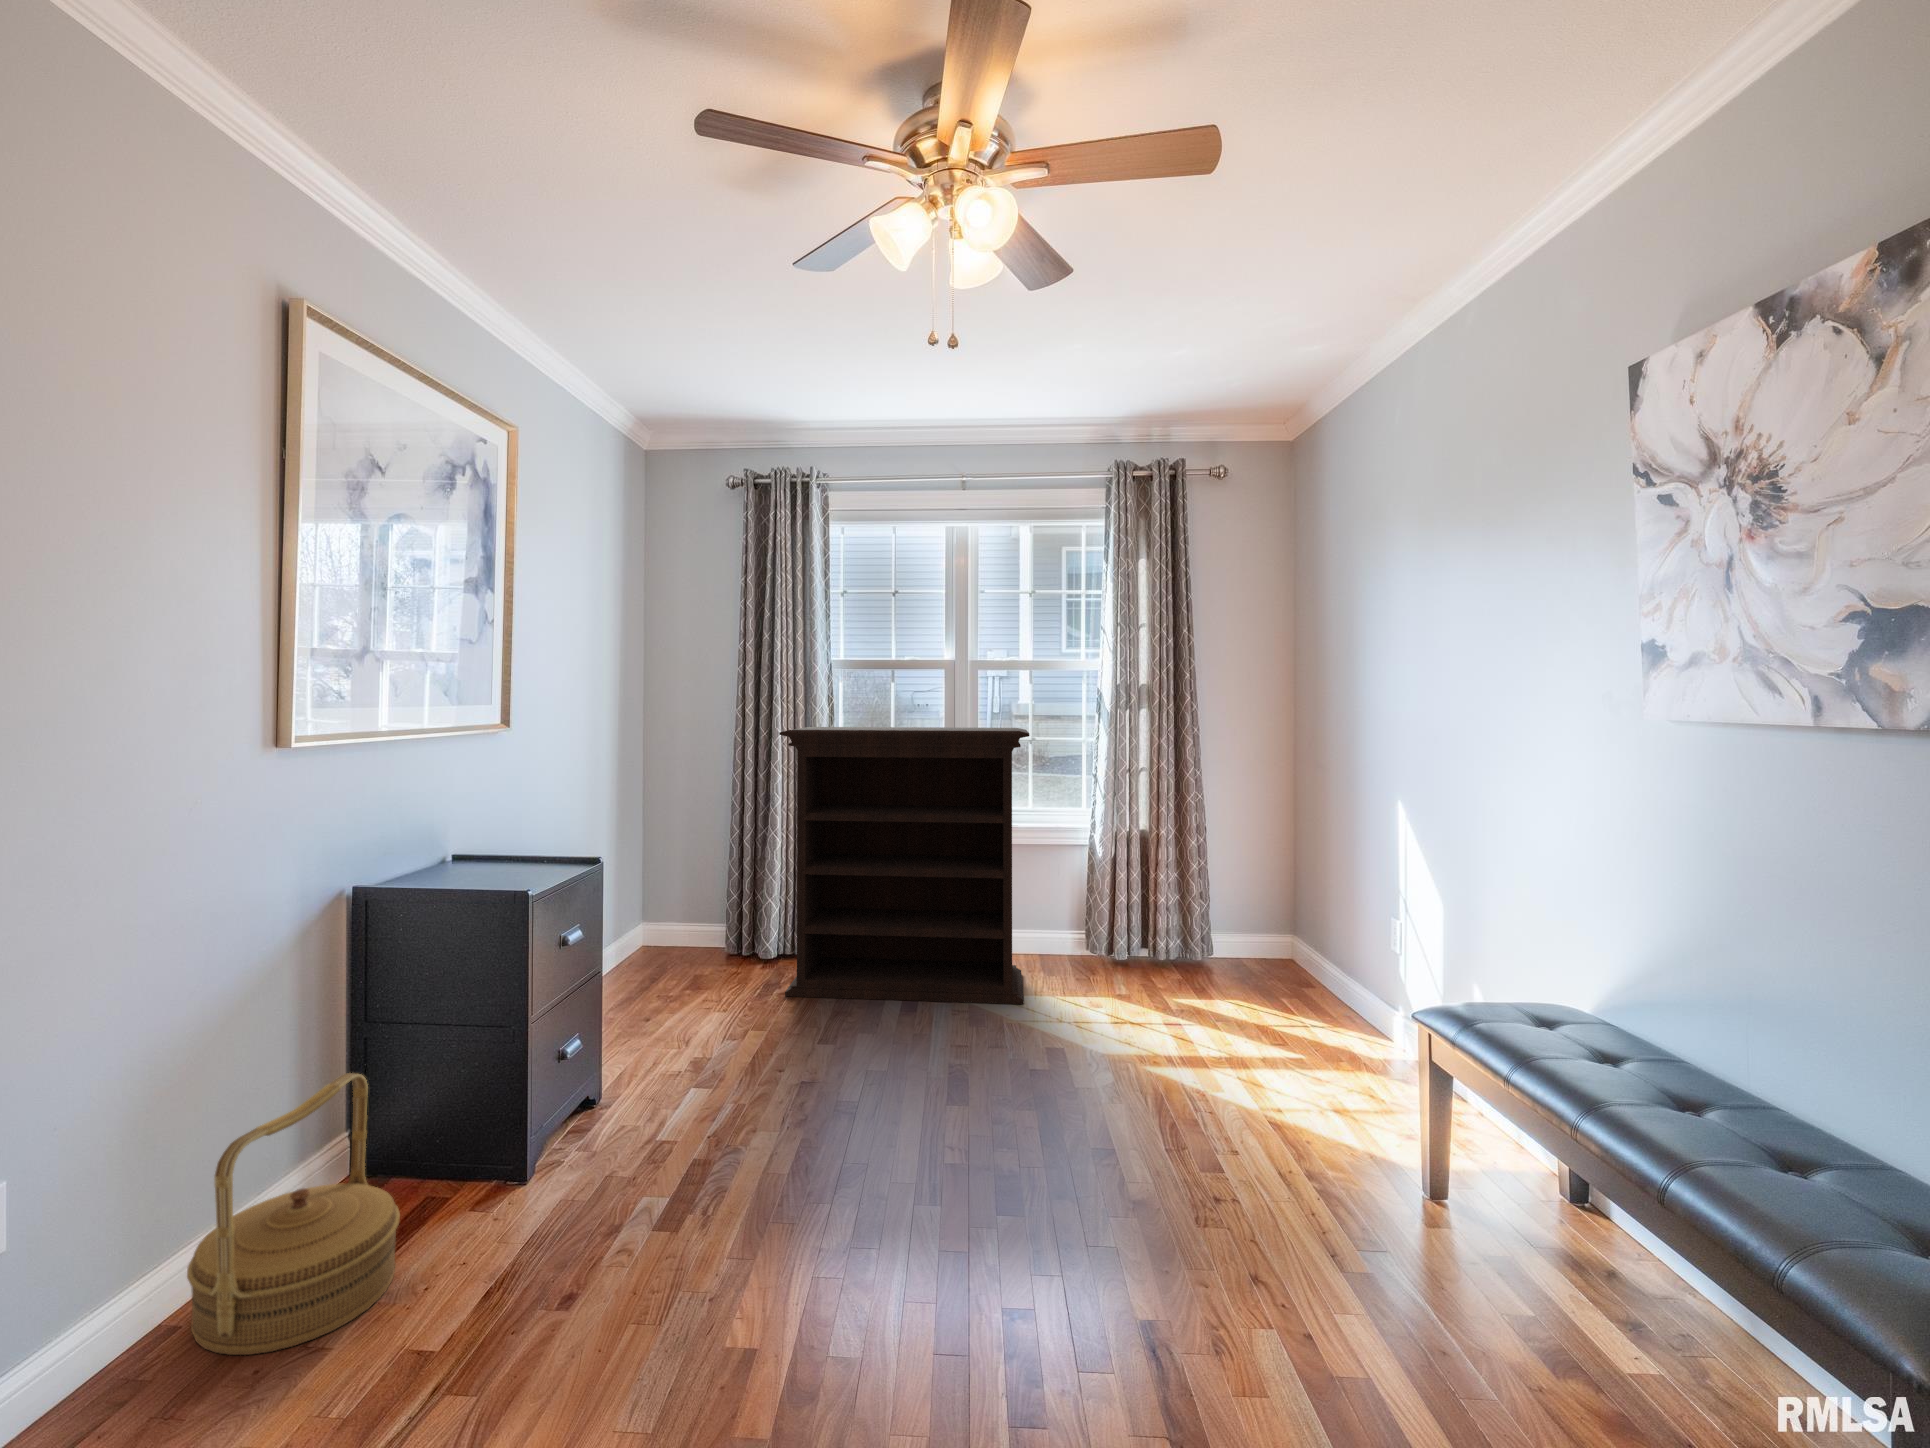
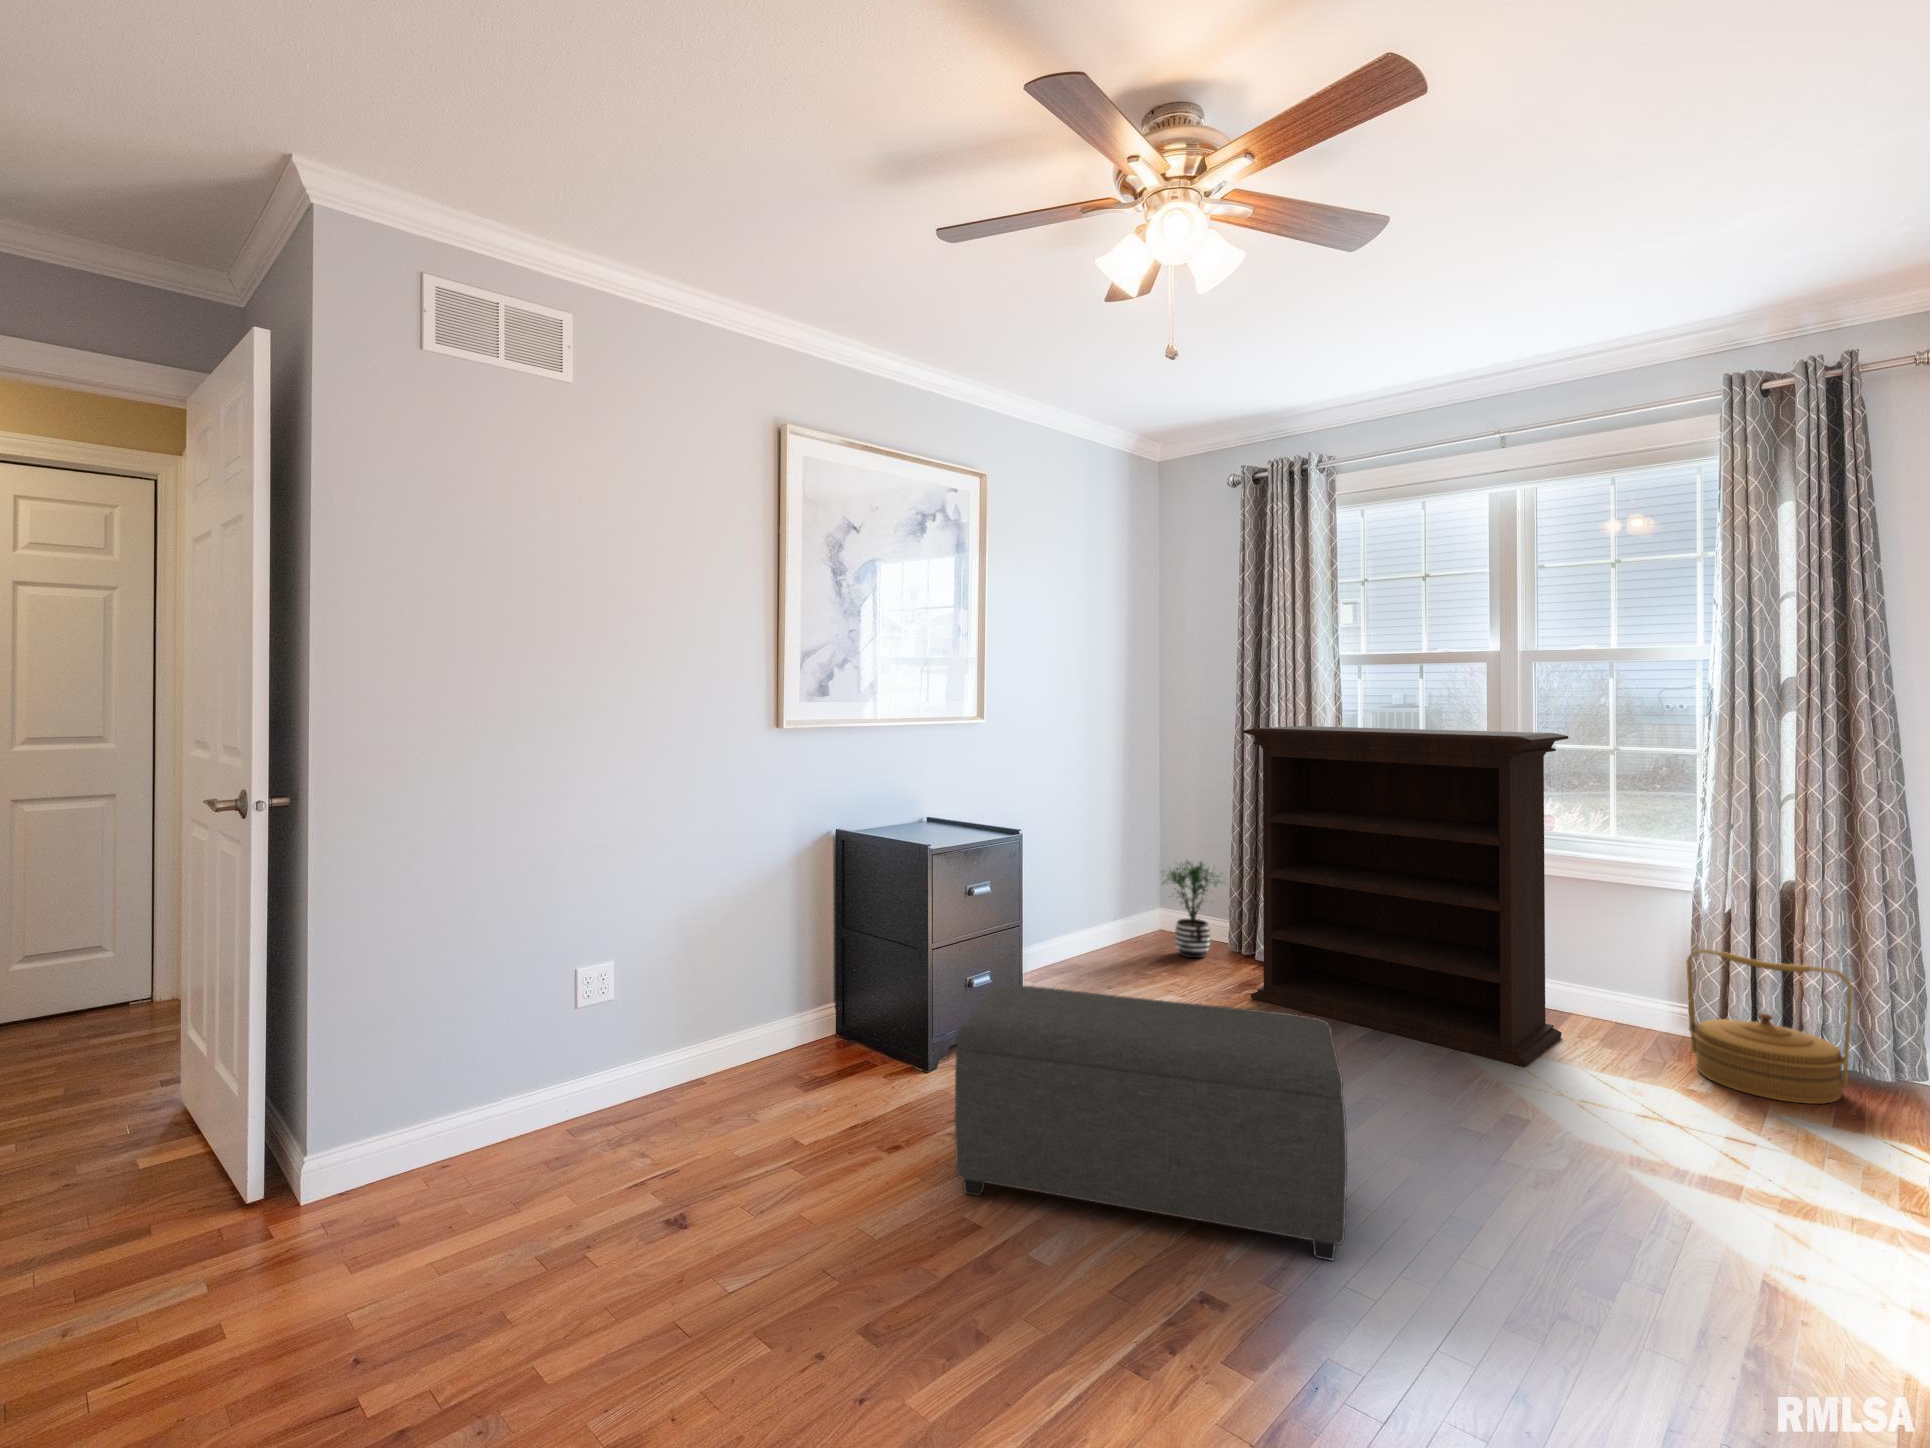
potted plant: none [660,866,732,968] -> present [1162,861,1222,958]
ottoman: none [666,1002,1079,1321] -> present [955,985,1347,1260]
woven basket: present [187,1073,400,1355] -> present [1687,949,1853,1104]

